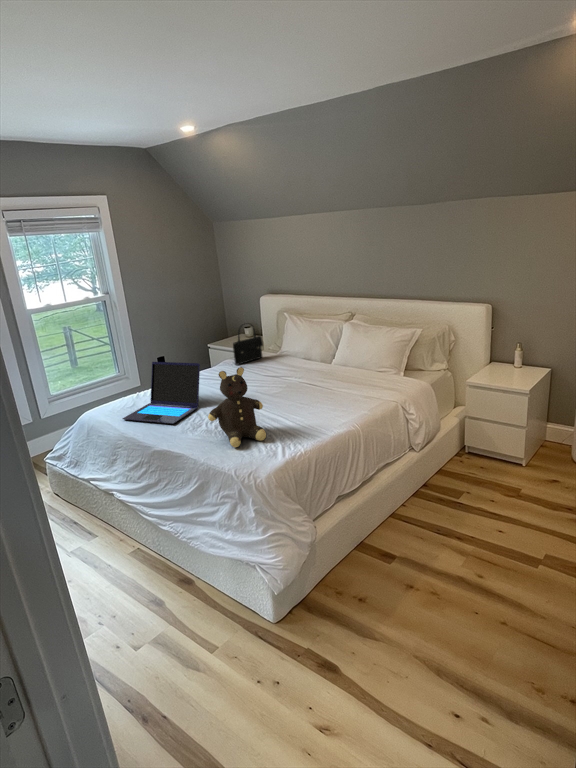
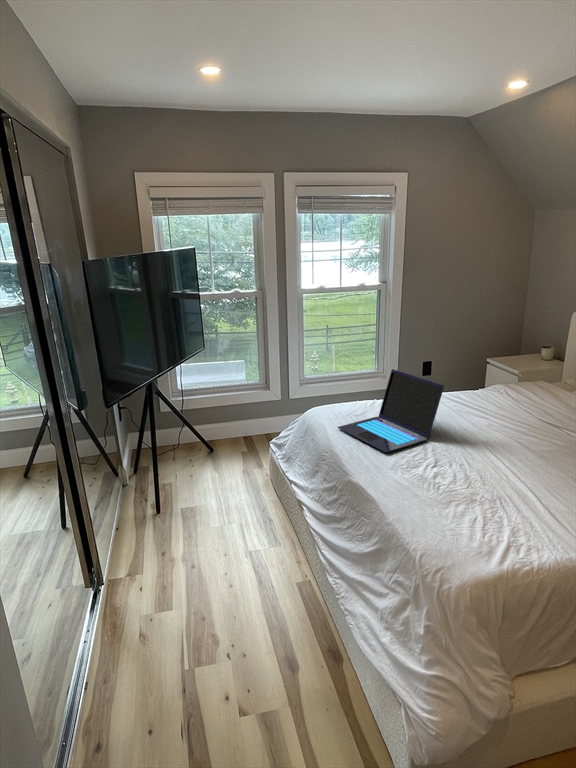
handbag: present [233,325,263,365] -> none [509,343,558,395]
teddy bear: present [208,367,266,447] -> none [418,407,503,521]

